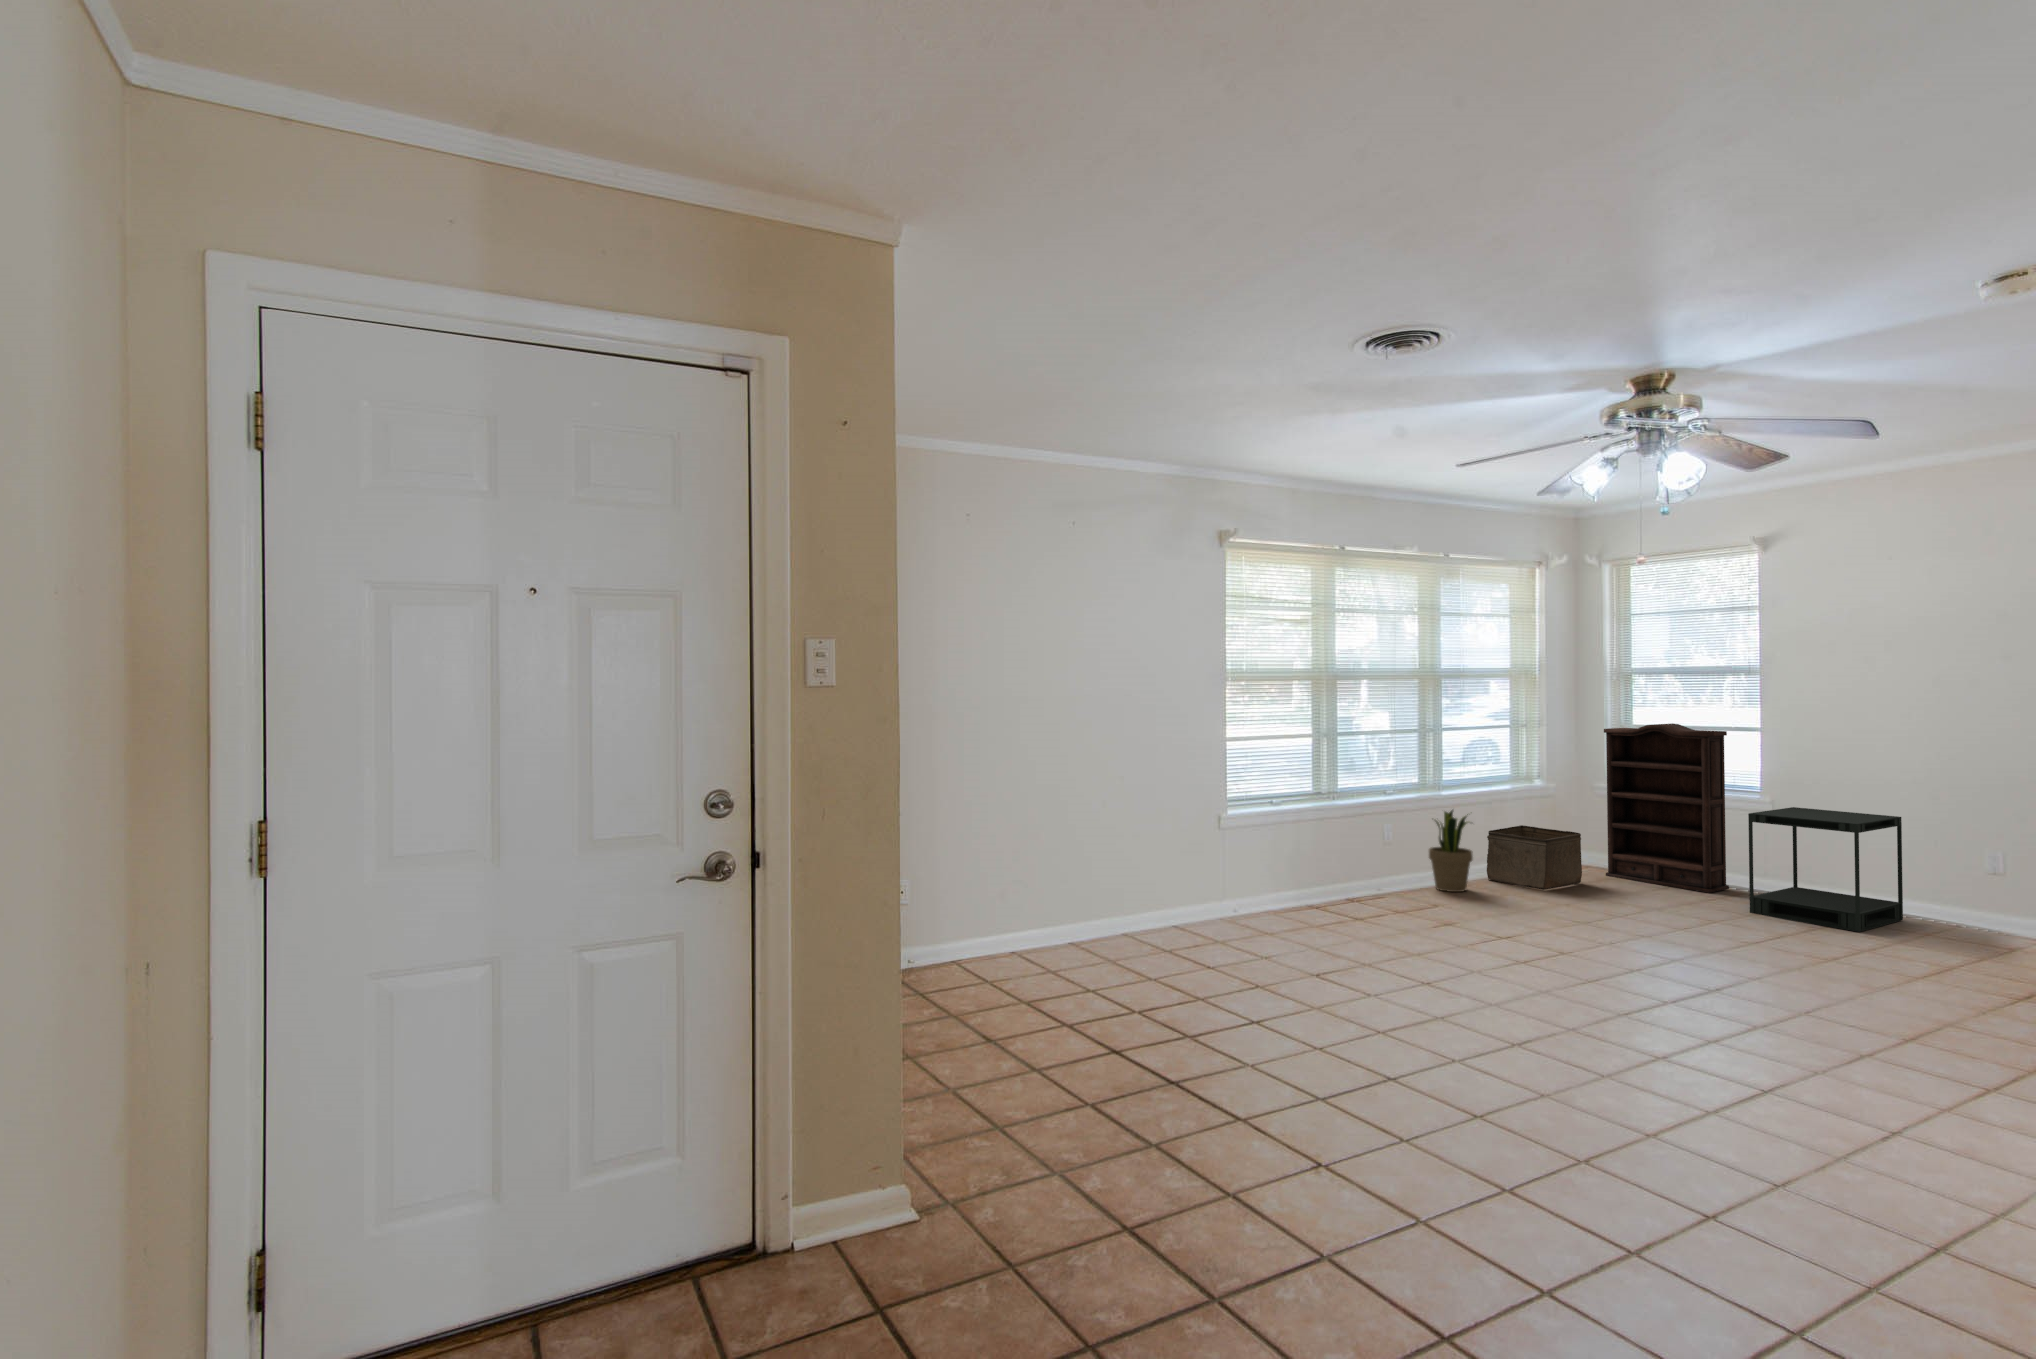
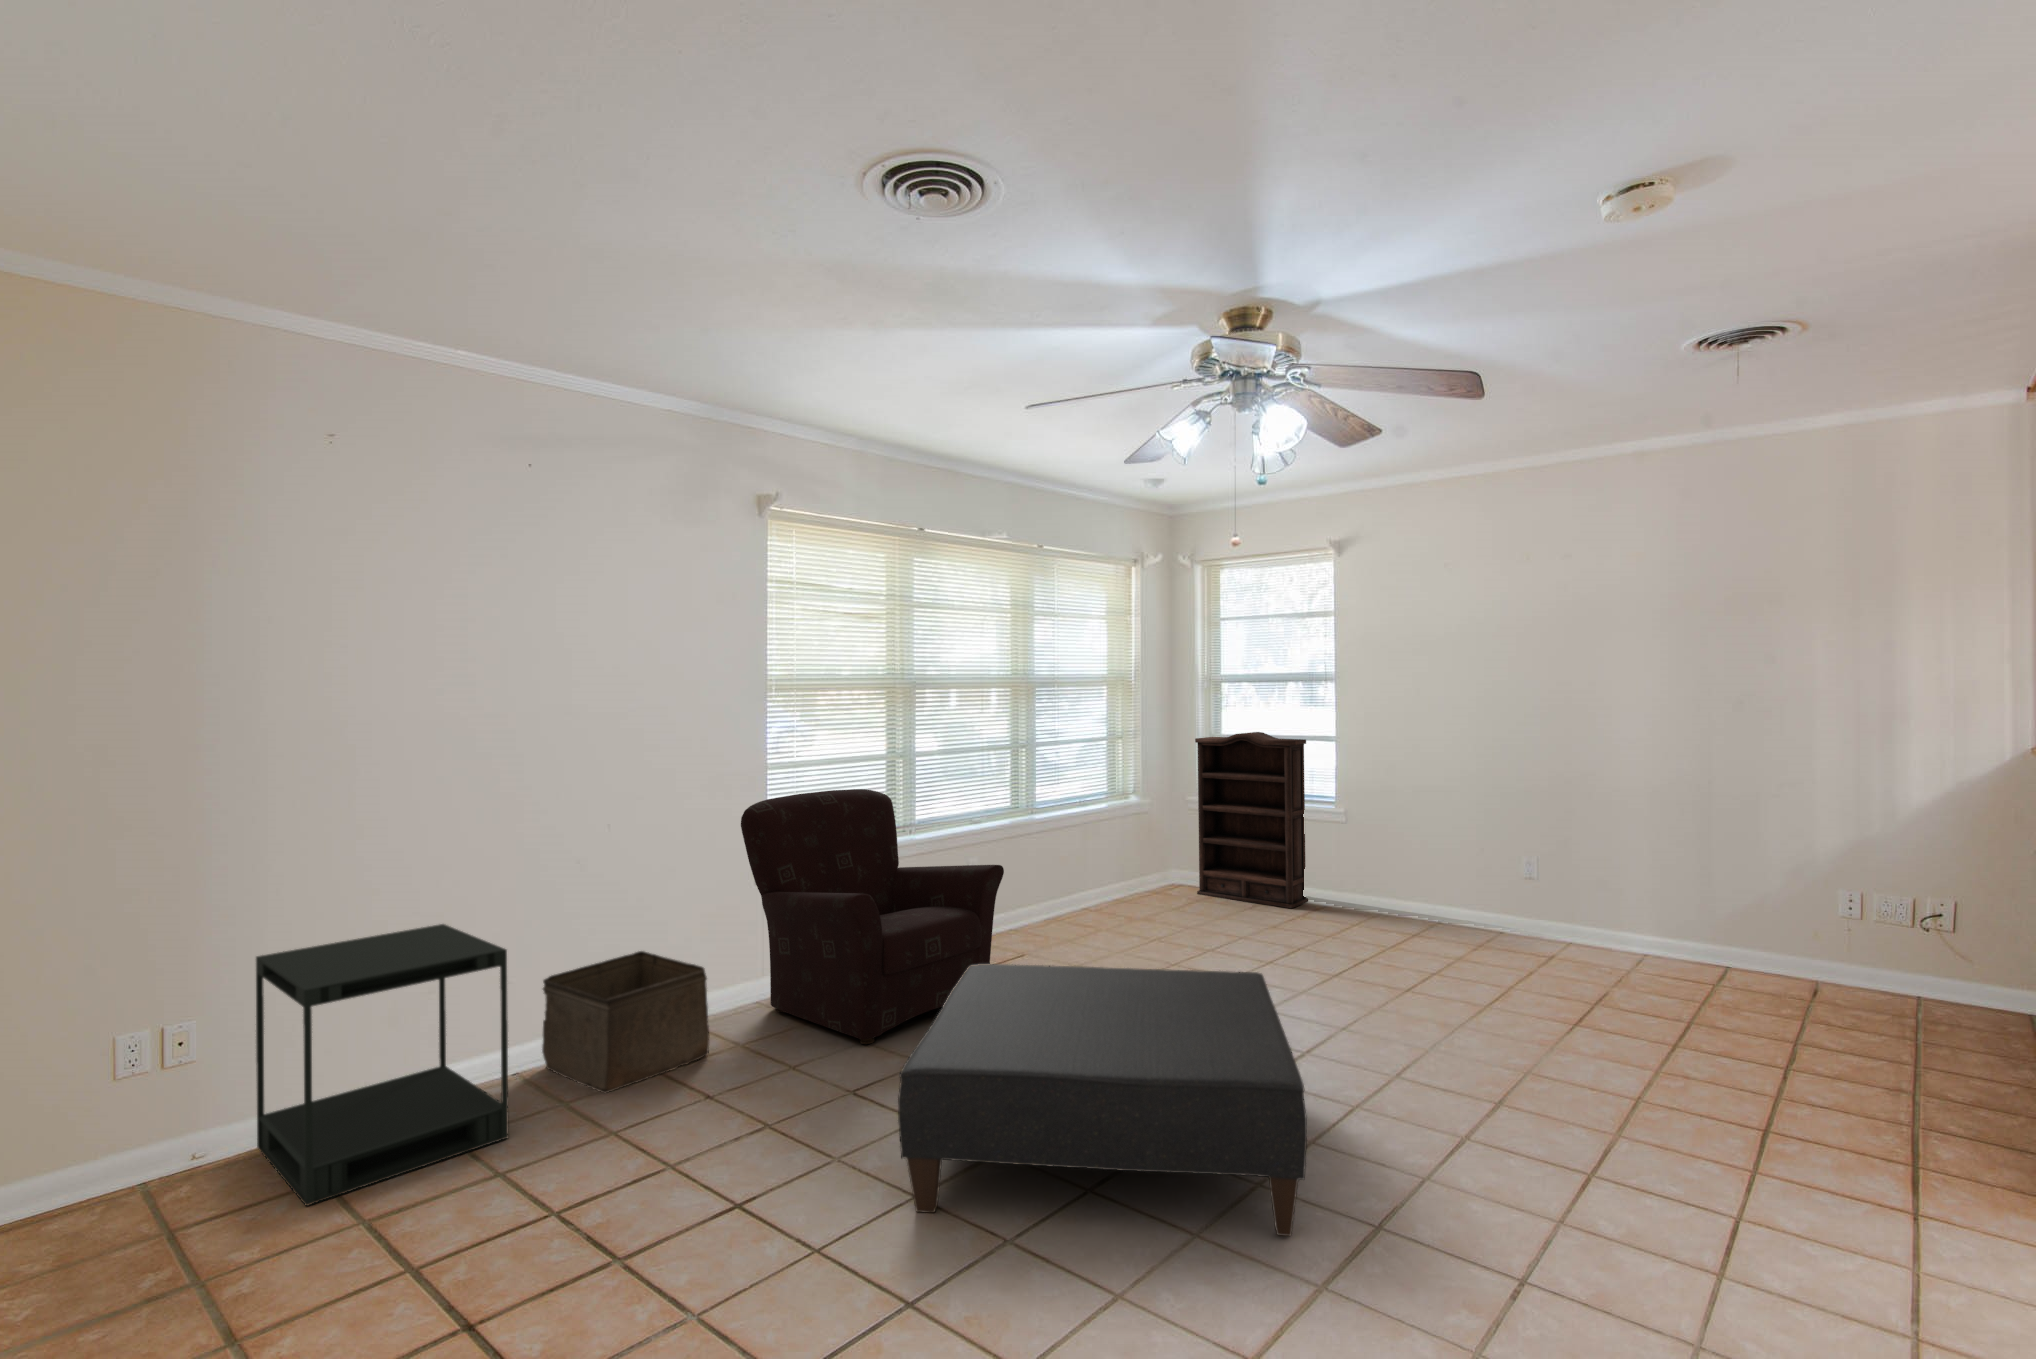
armchair: none [1209,761,1425,952] -> present [741,789,1004,1044]
side table: present [1748,807,1903,932] -> present [256,924,509,1206]
potted plant: present [1429,810,1473,892] -> none [1019,834,1067,930]
storage bin: present [1487,825,1582,890] -> present [542,951,709,1093]
ottoman: none [1369,894,1701,1089] -> present [898,964,1307,1236]

